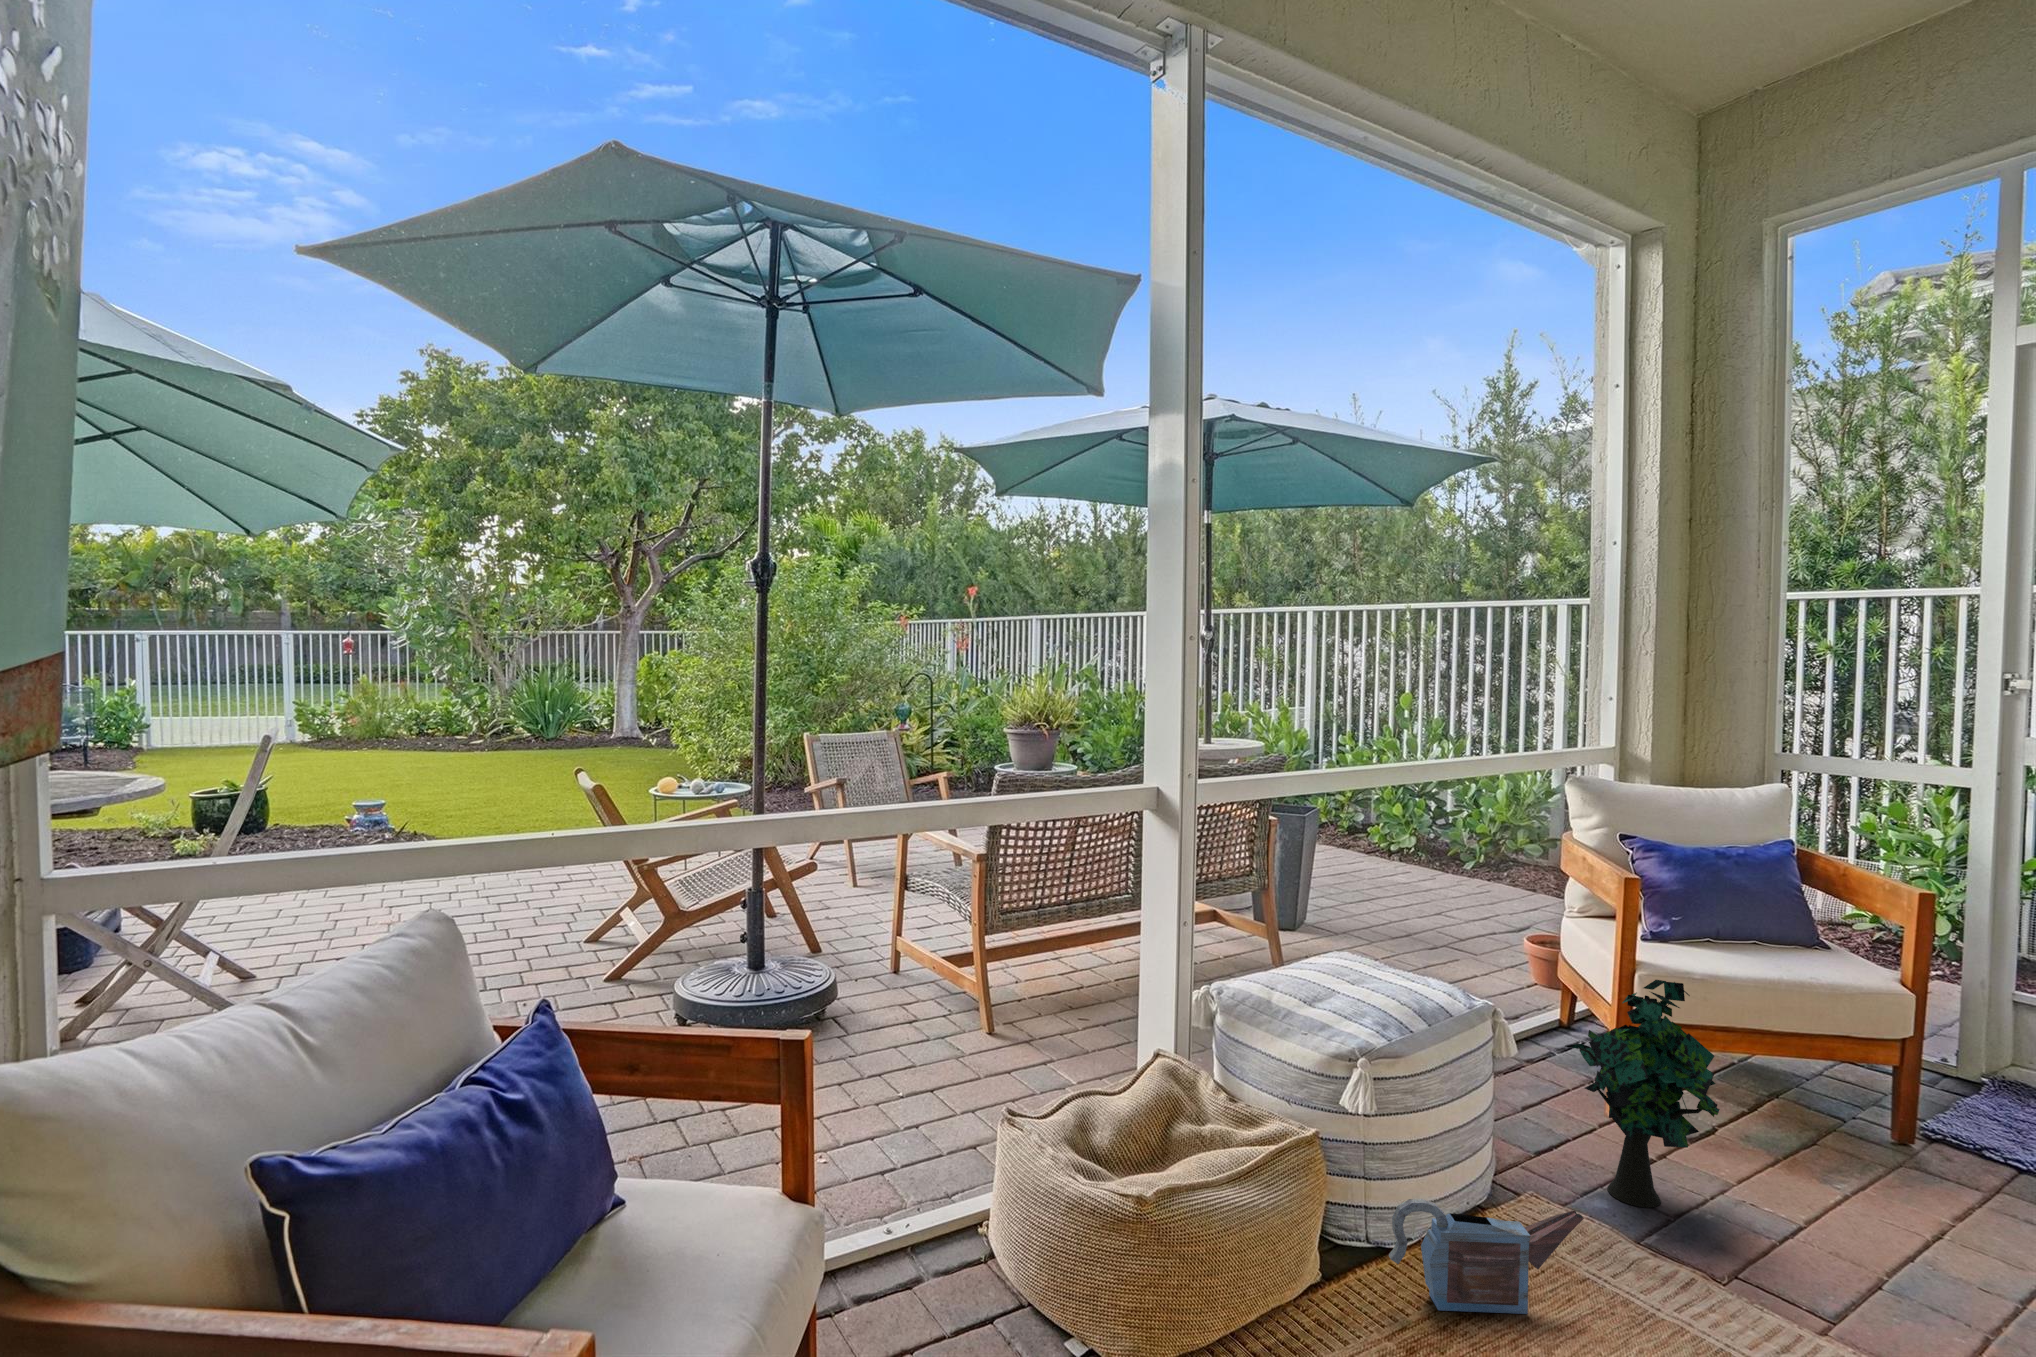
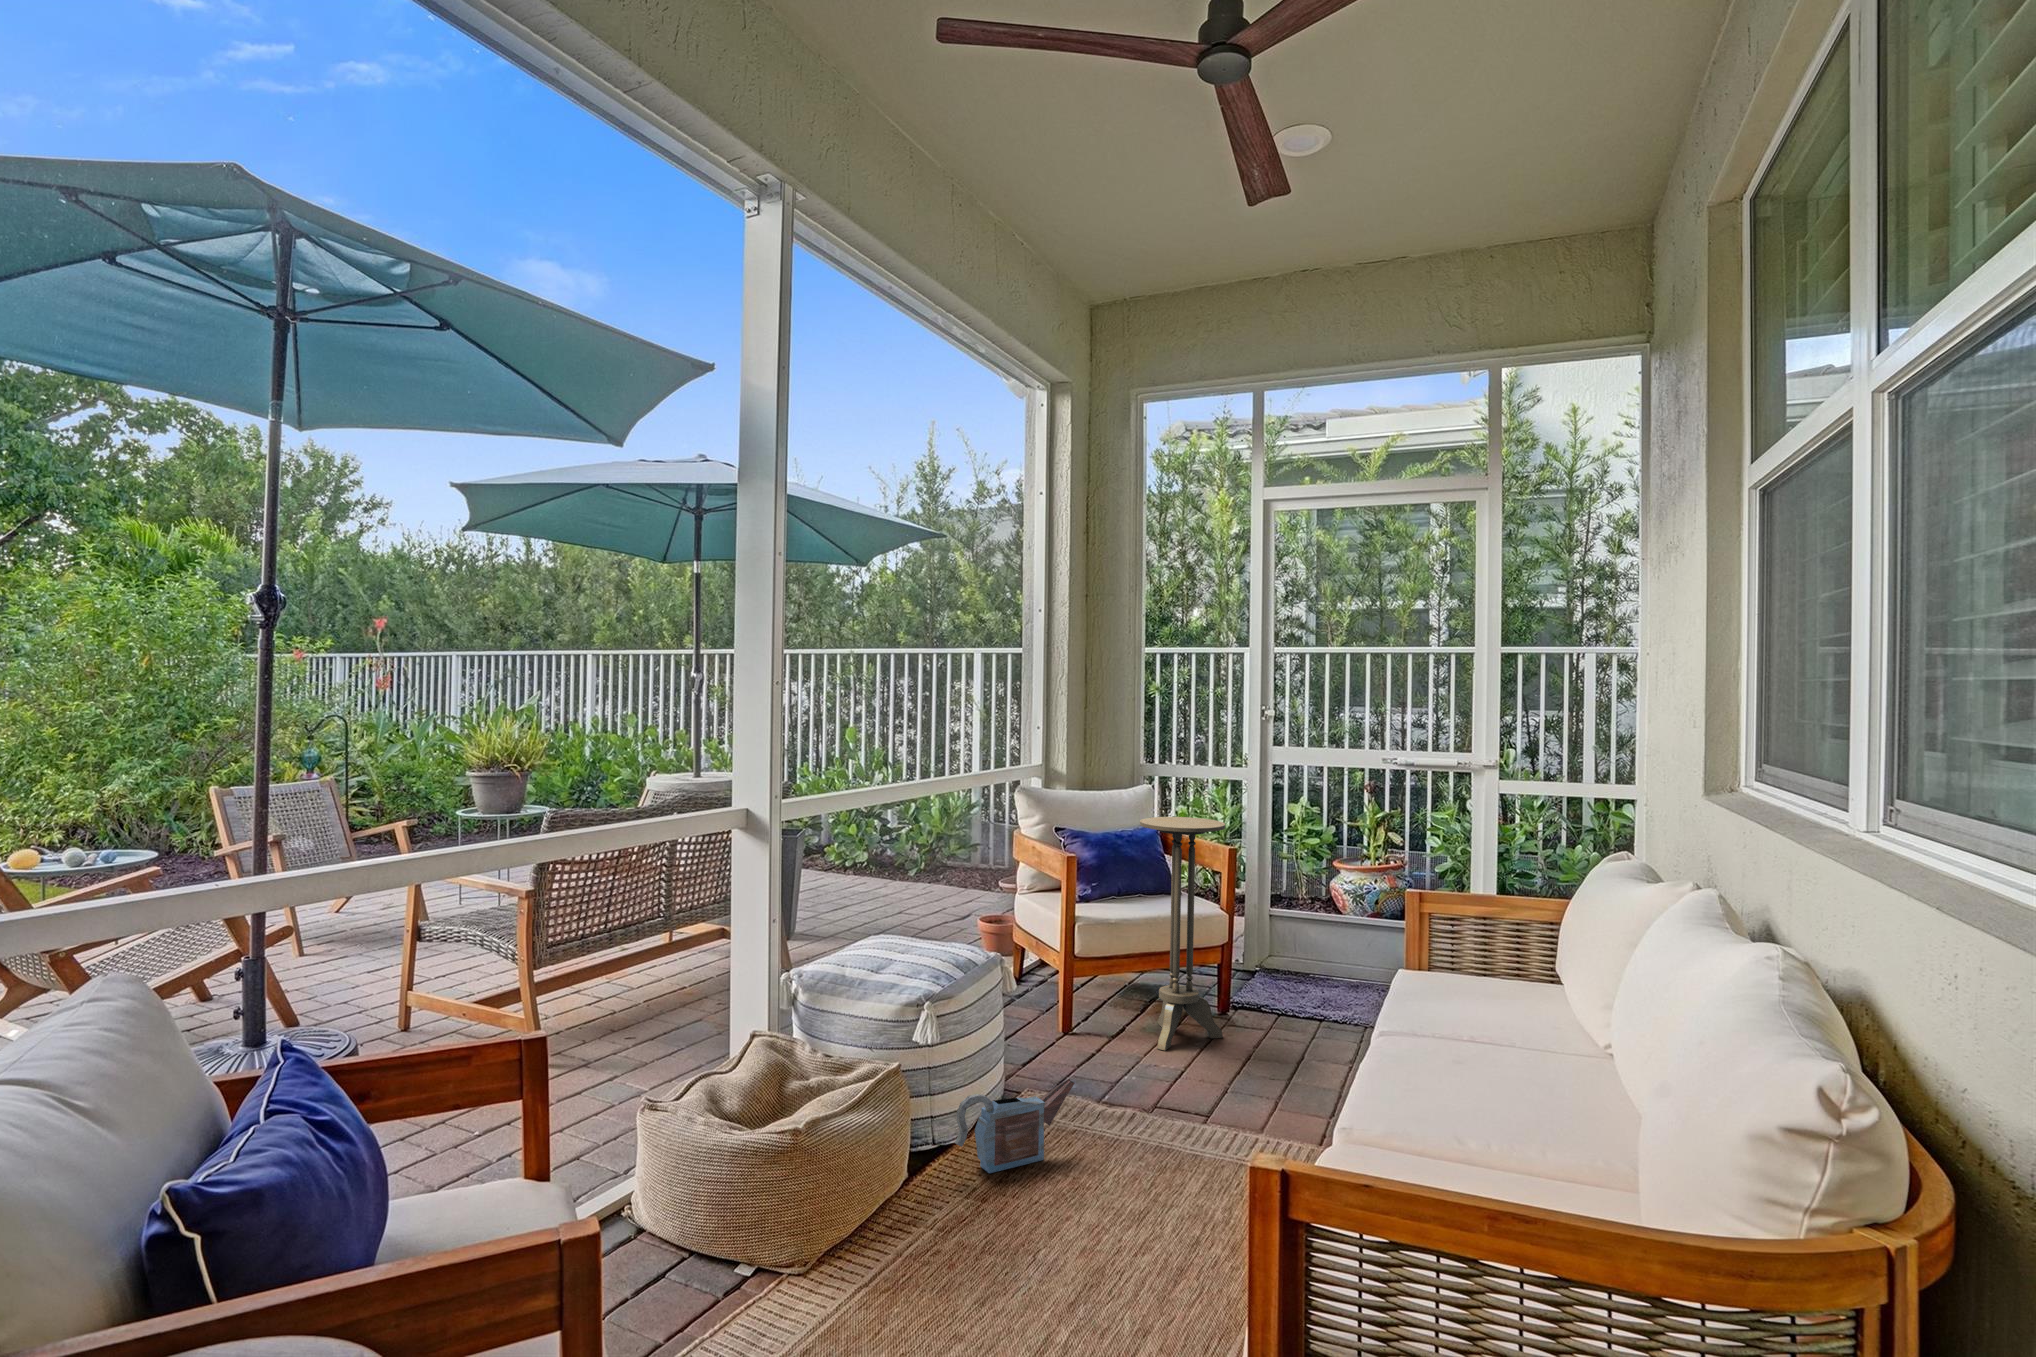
side table: none [1750,841,1910,1188] -> present [1140,817,1225,1051]
decorative plant: present [1565,980,1720,1207] -> none [1040,917,1136,1082]

